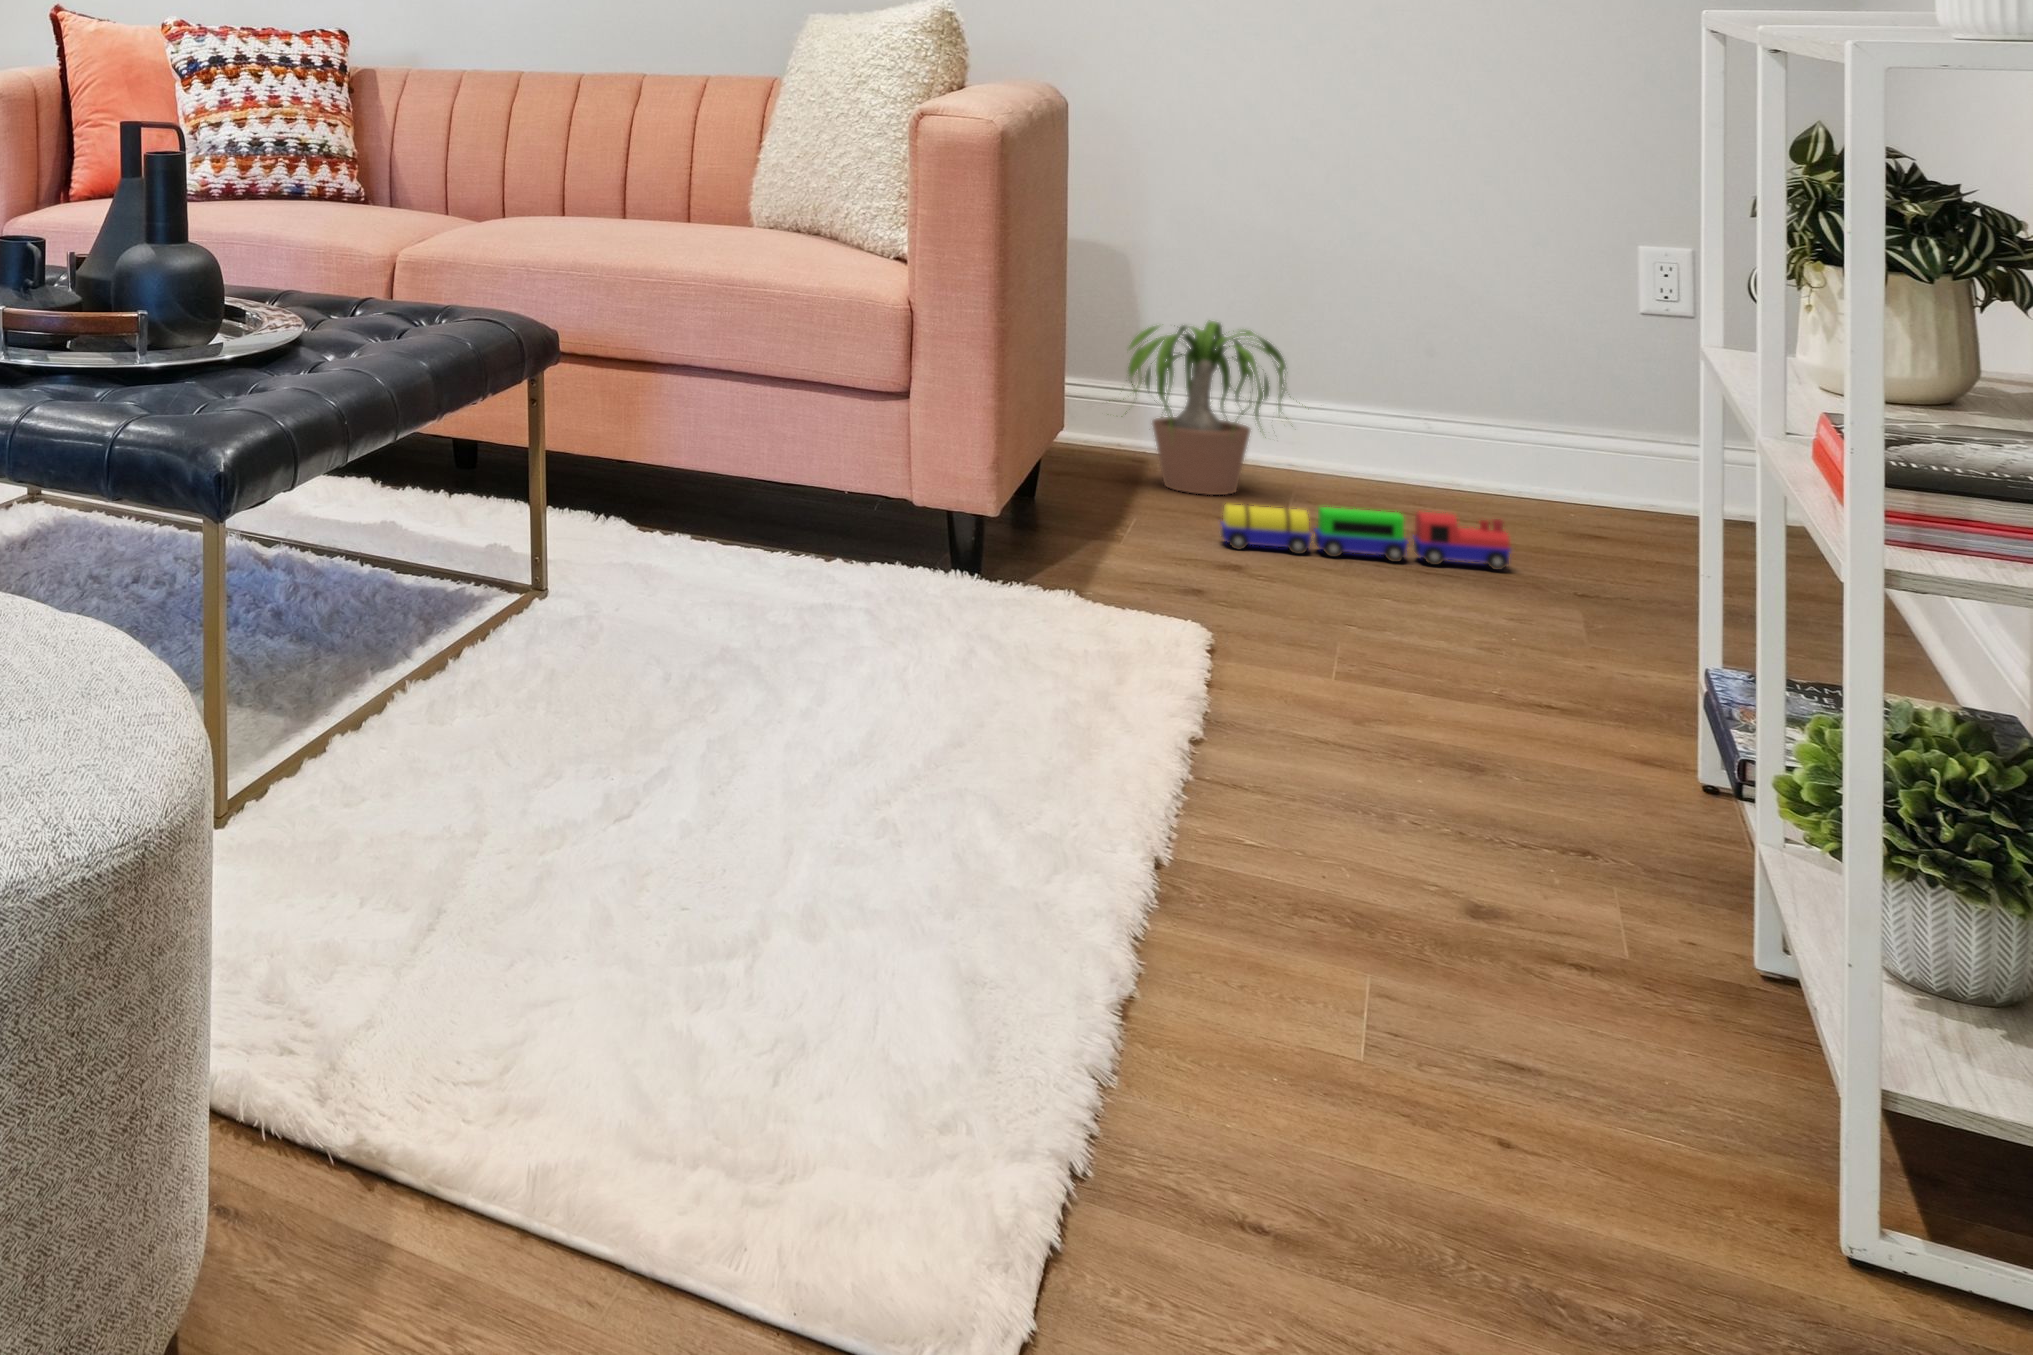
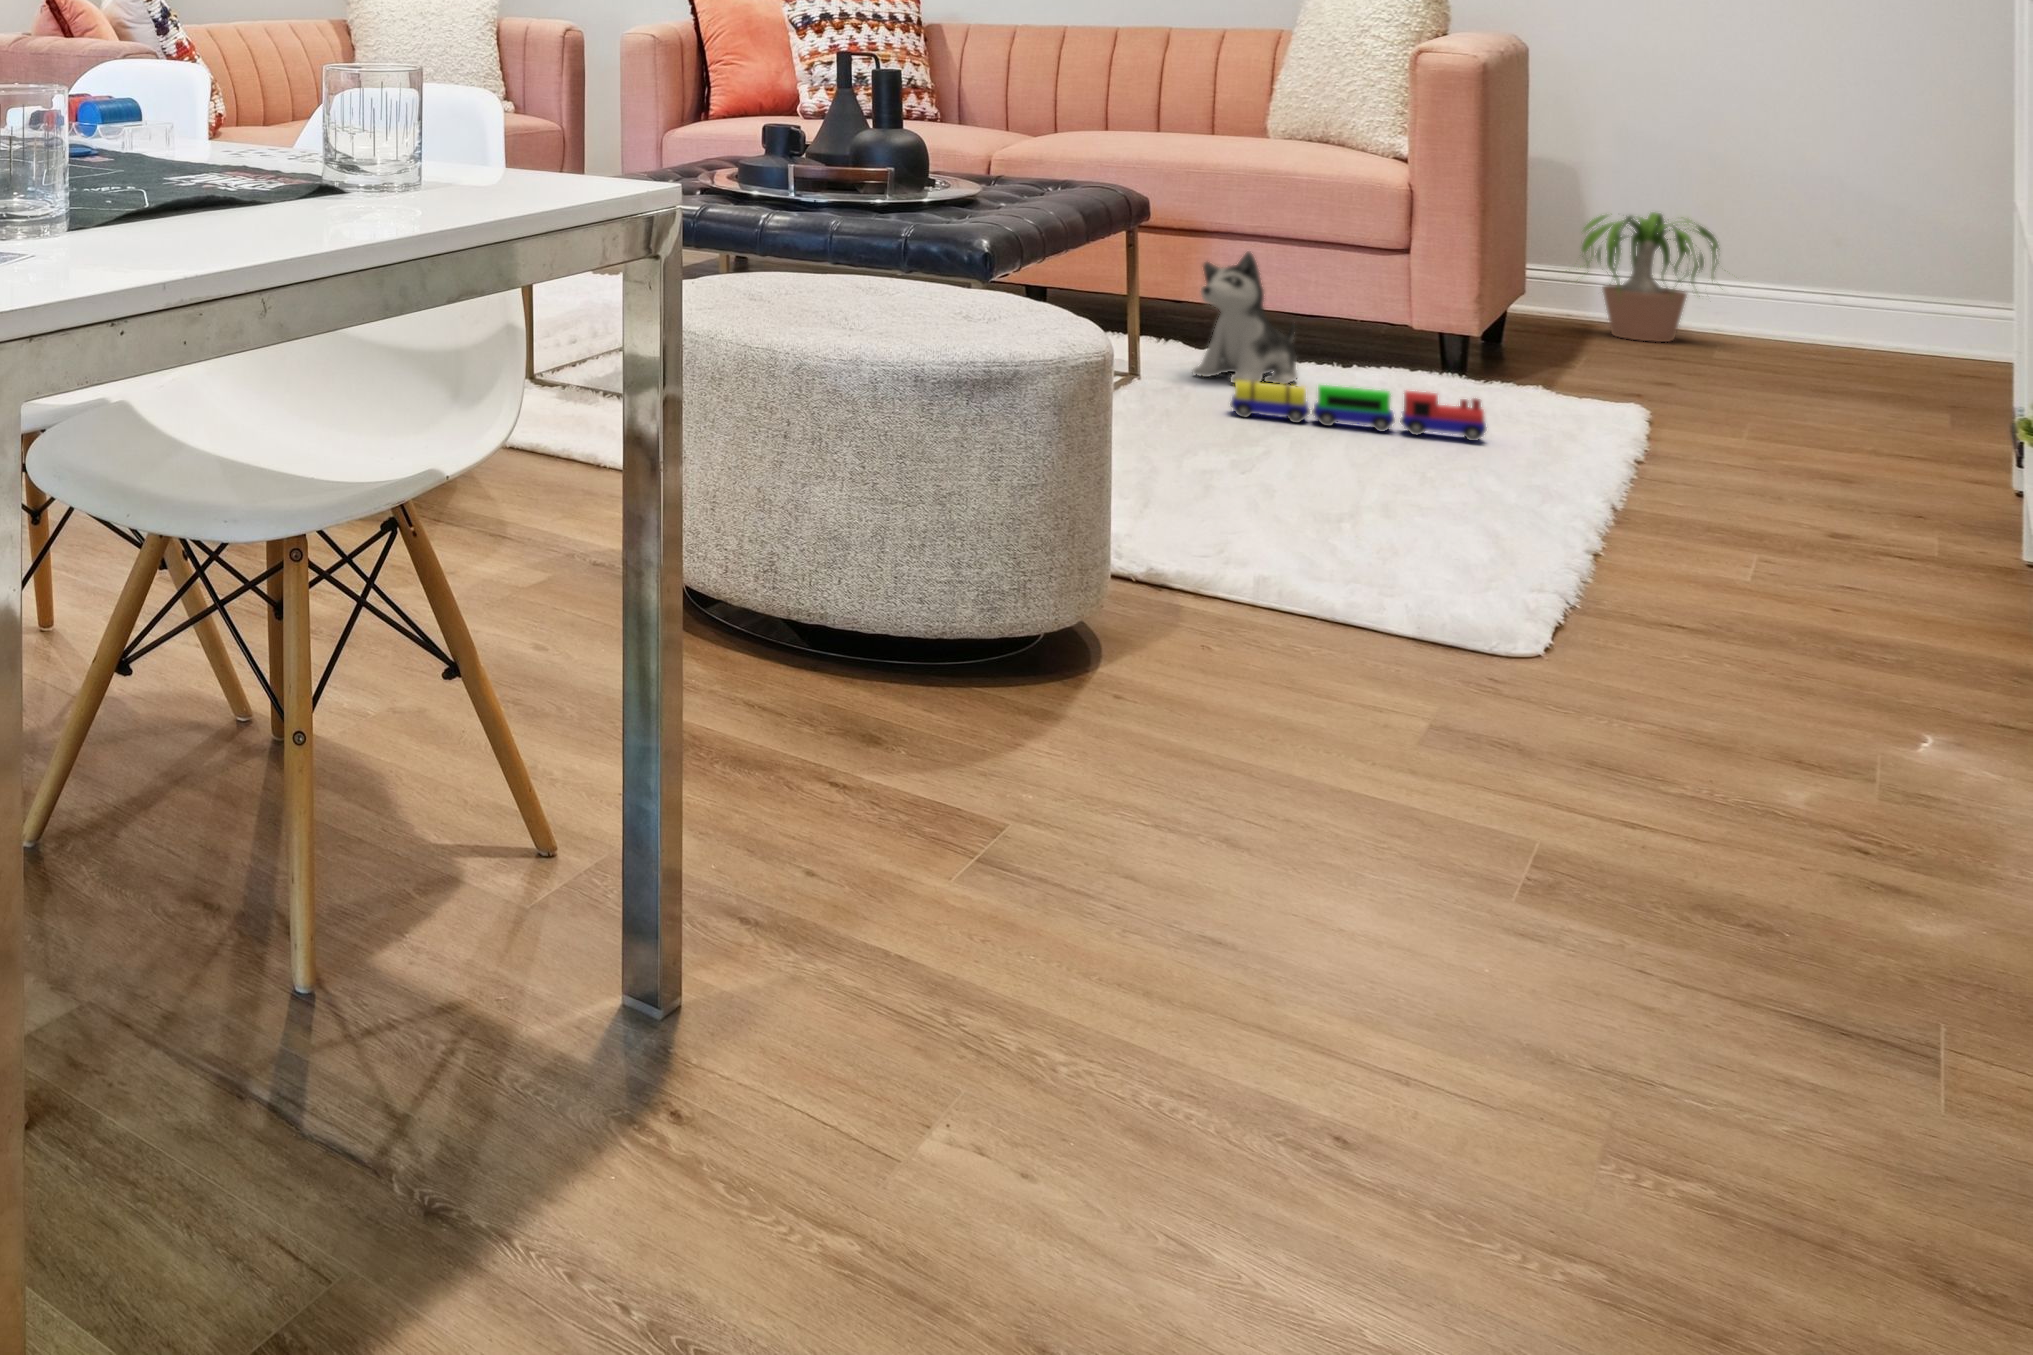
plush toy: none [619,408,759,610] -> present [1193,252,1297,384]
toy train: present [1220,505,1510,570] -> present [1231,380,1486,441]

